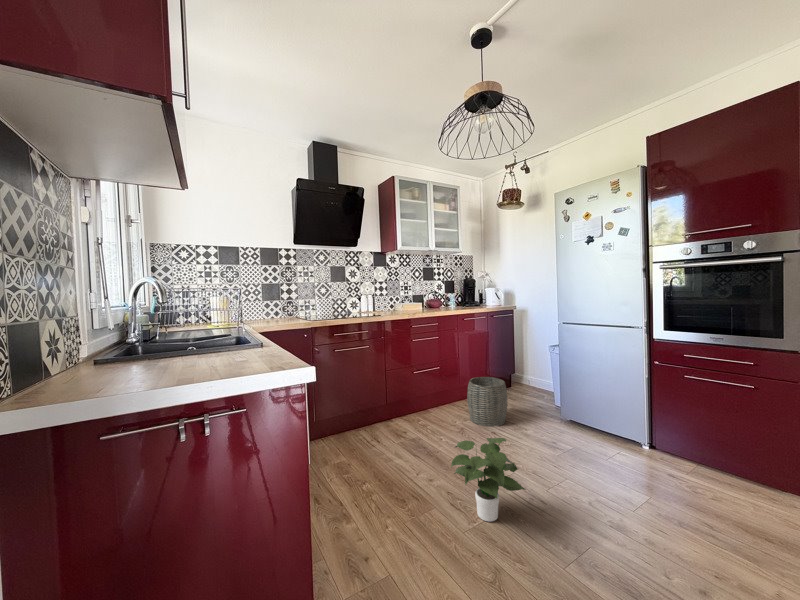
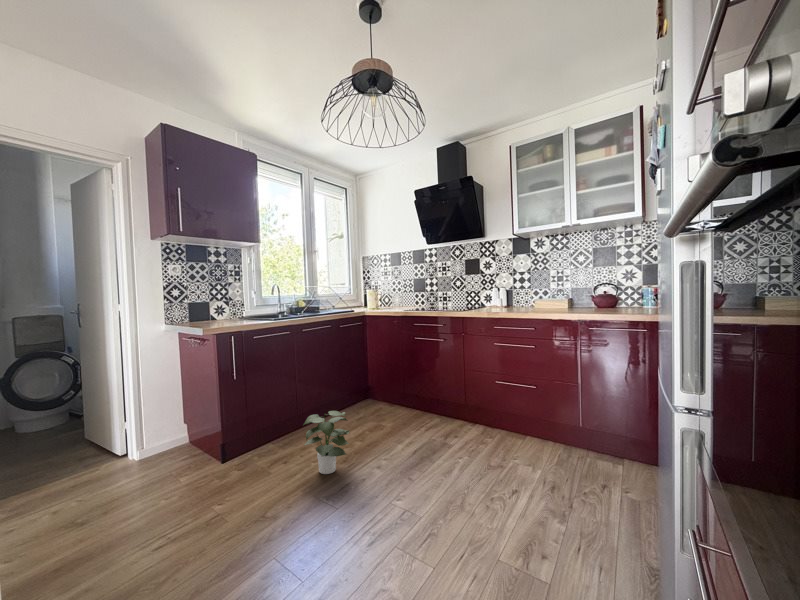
woven basket: present [467,377,508,427] -> none [499,400,555,469]

